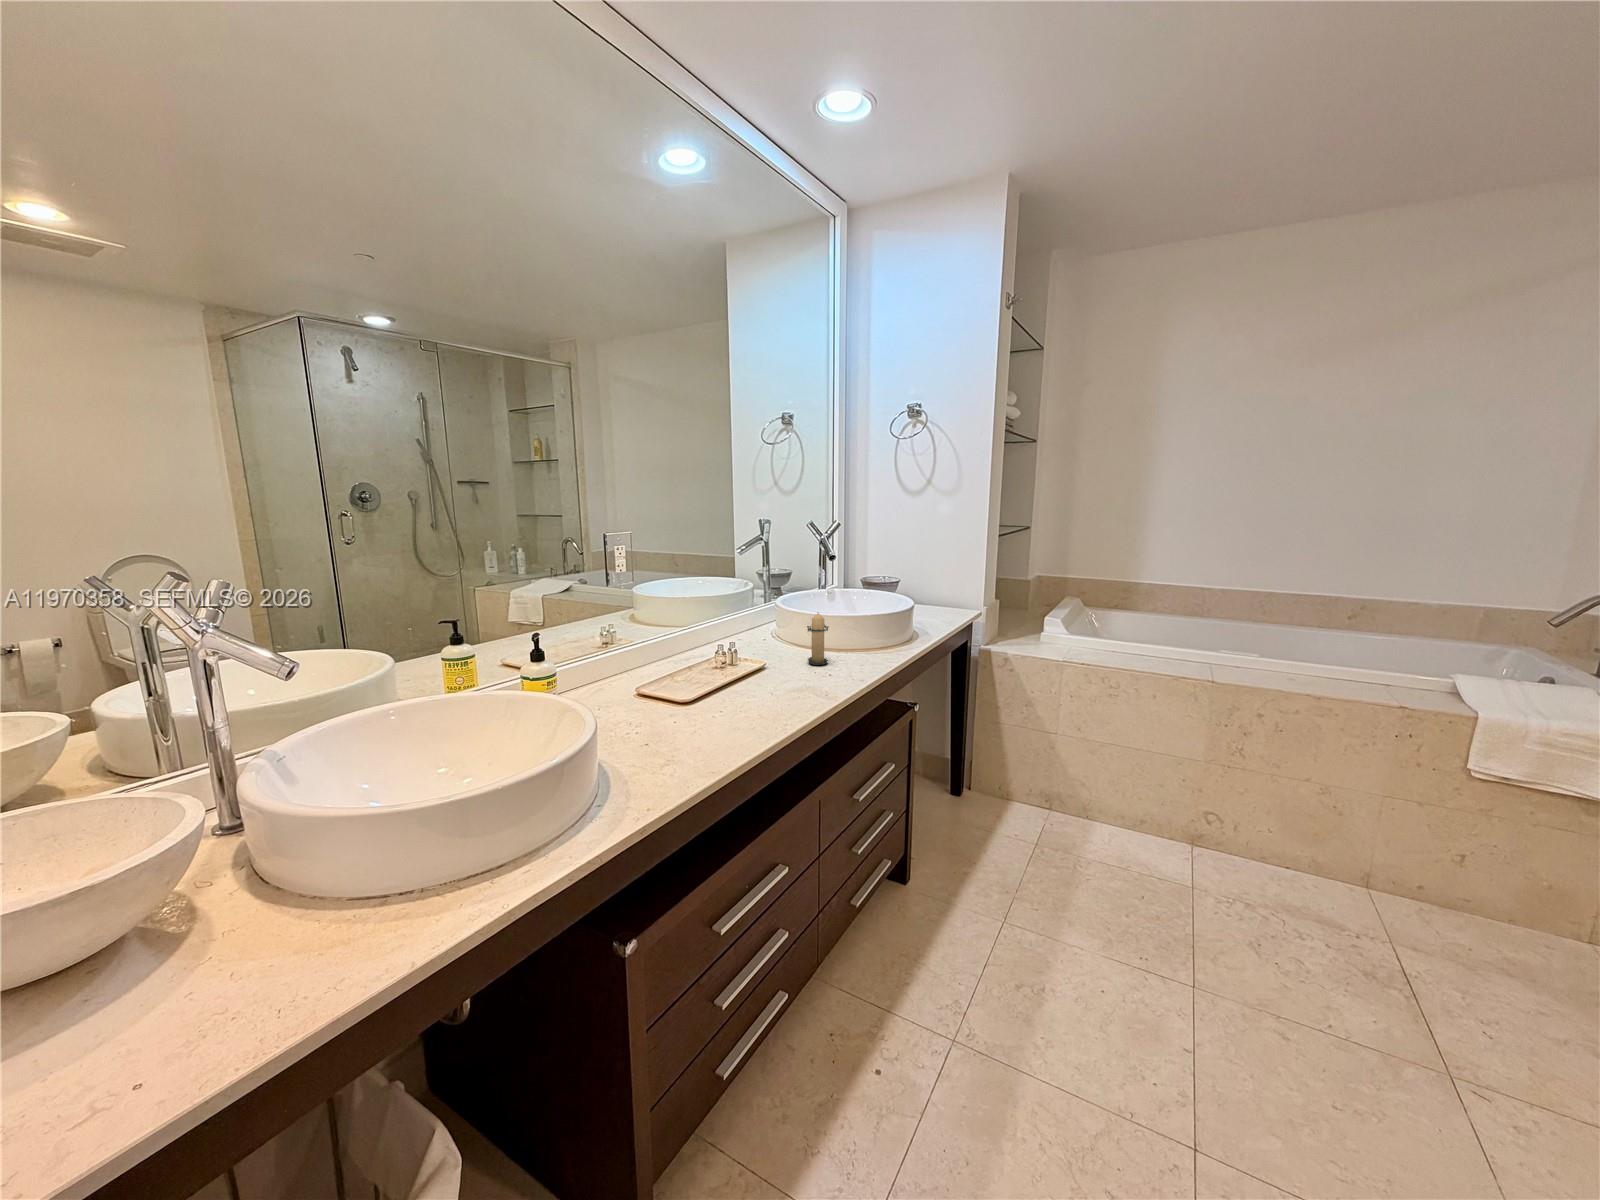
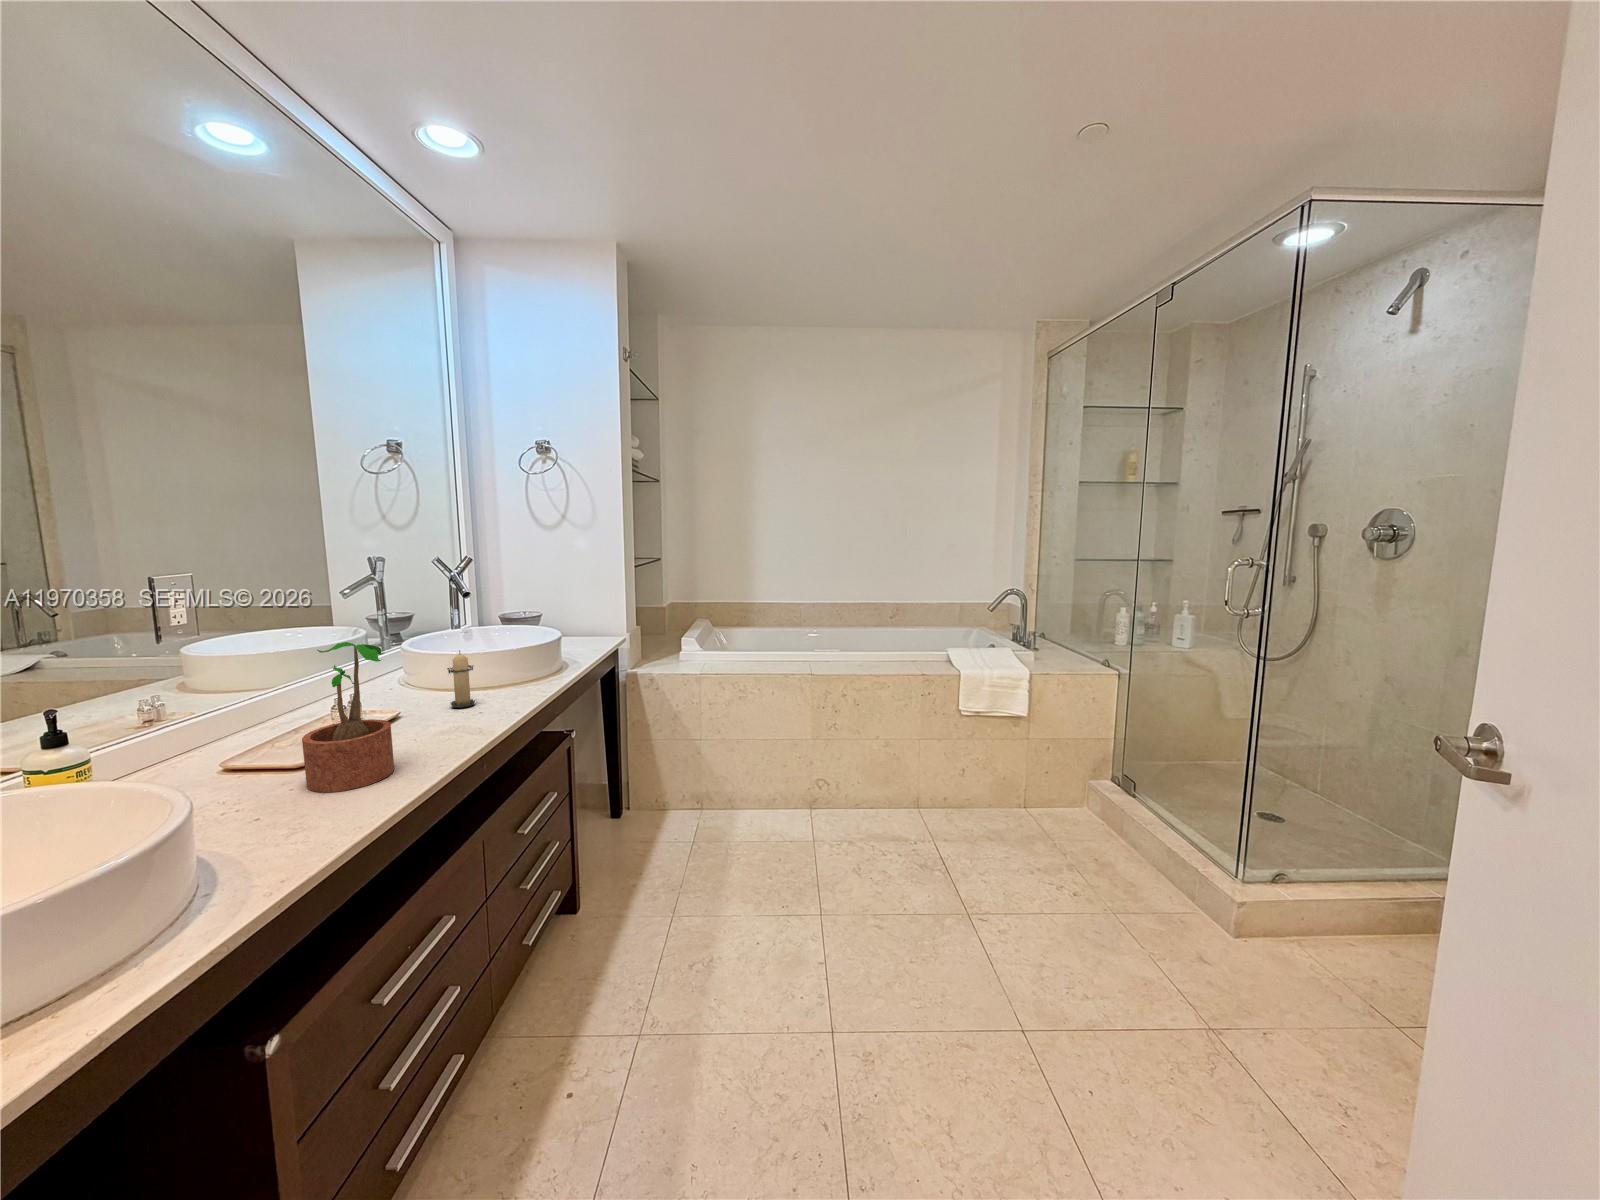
potted plant: none [687,596,751,729] -> present [302,642,394,792]

